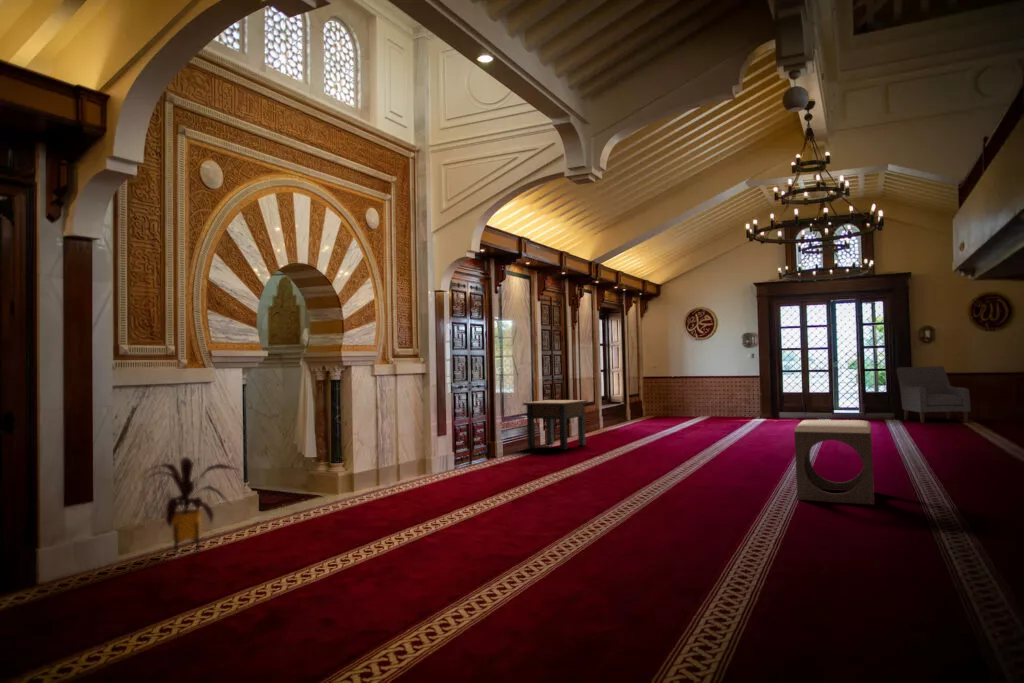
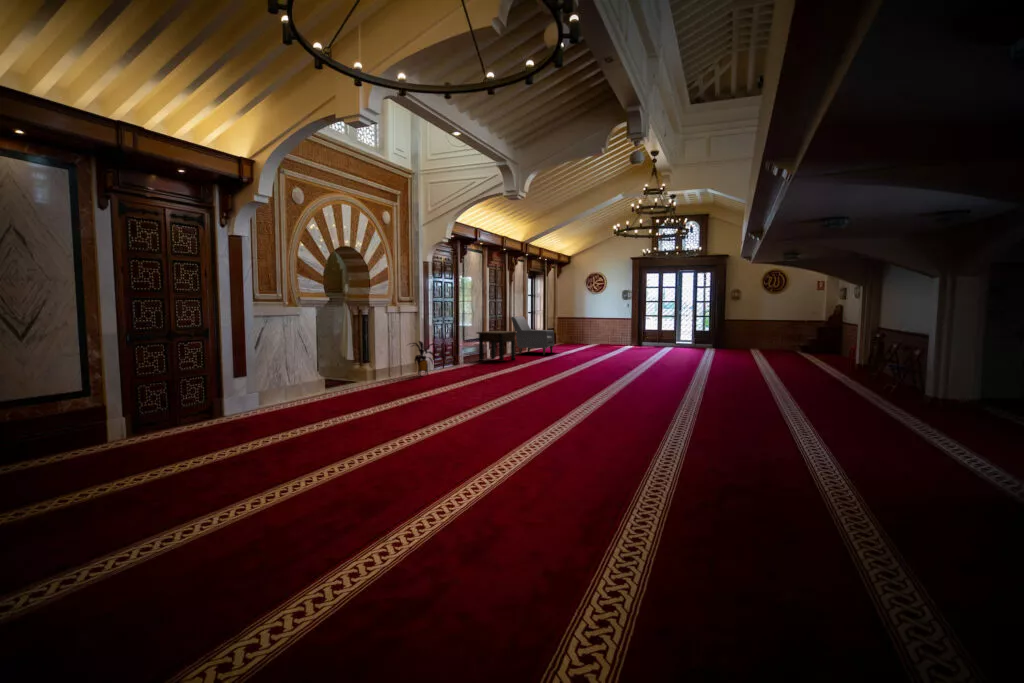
chair: present [897,366,971,423] -> present [511,316,554,355]
footstool: present [794,420,874,504] -> none [623,342,666,386]
house plant: present [145,457,234,554] -> present [410,341,438,375]

